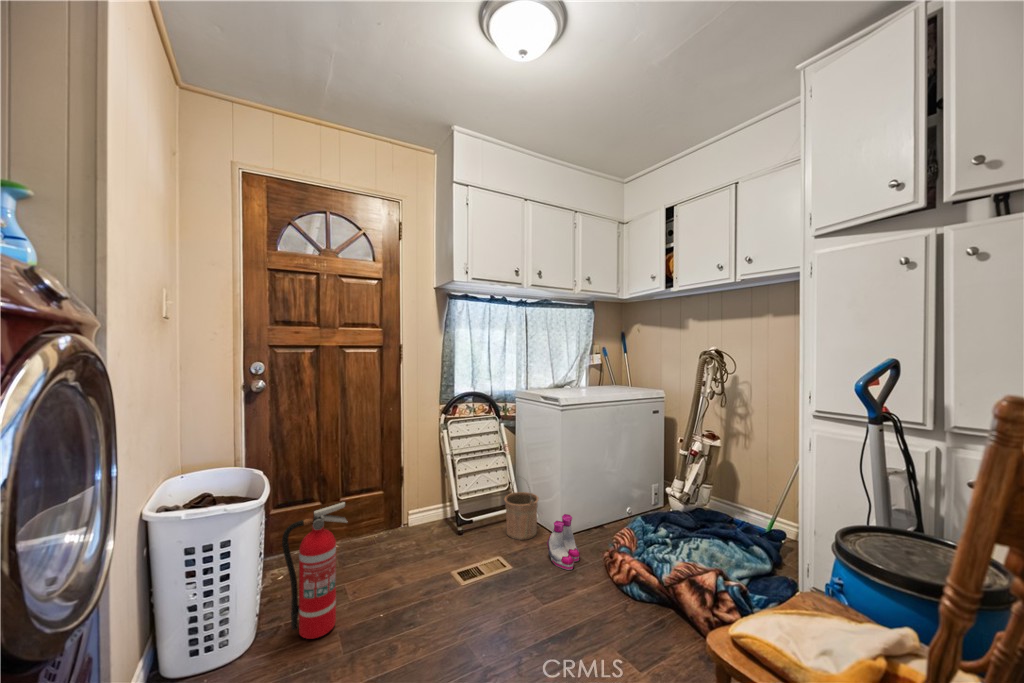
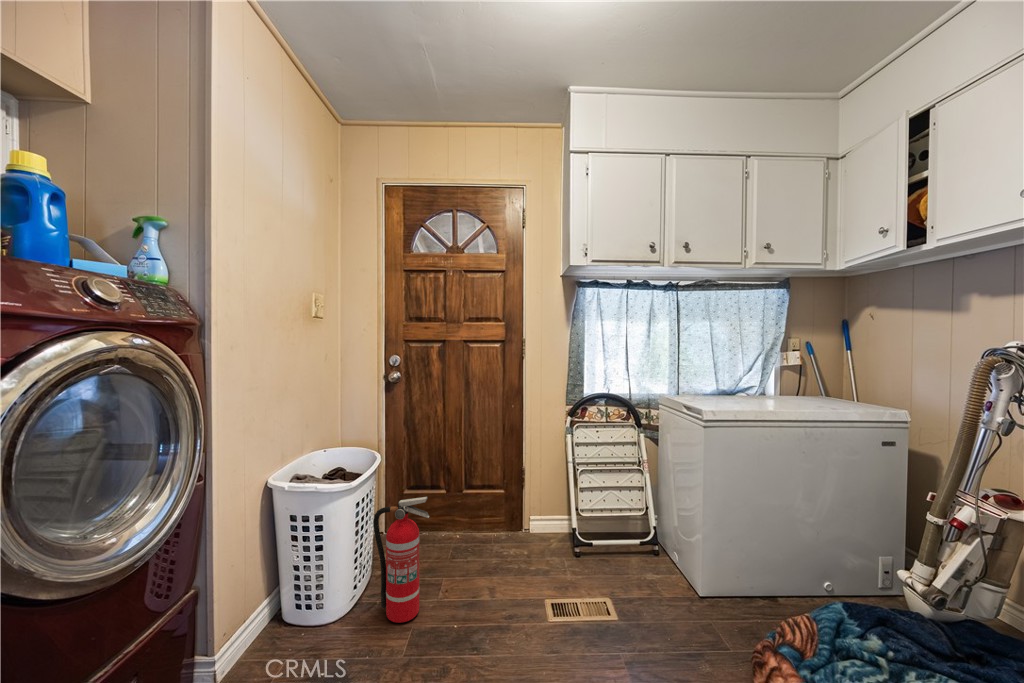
bucket: present [505,487,539,540] -> none [630,503,676,585]
boots: present [547,514,580,570] -> none [672,567,719,646]

